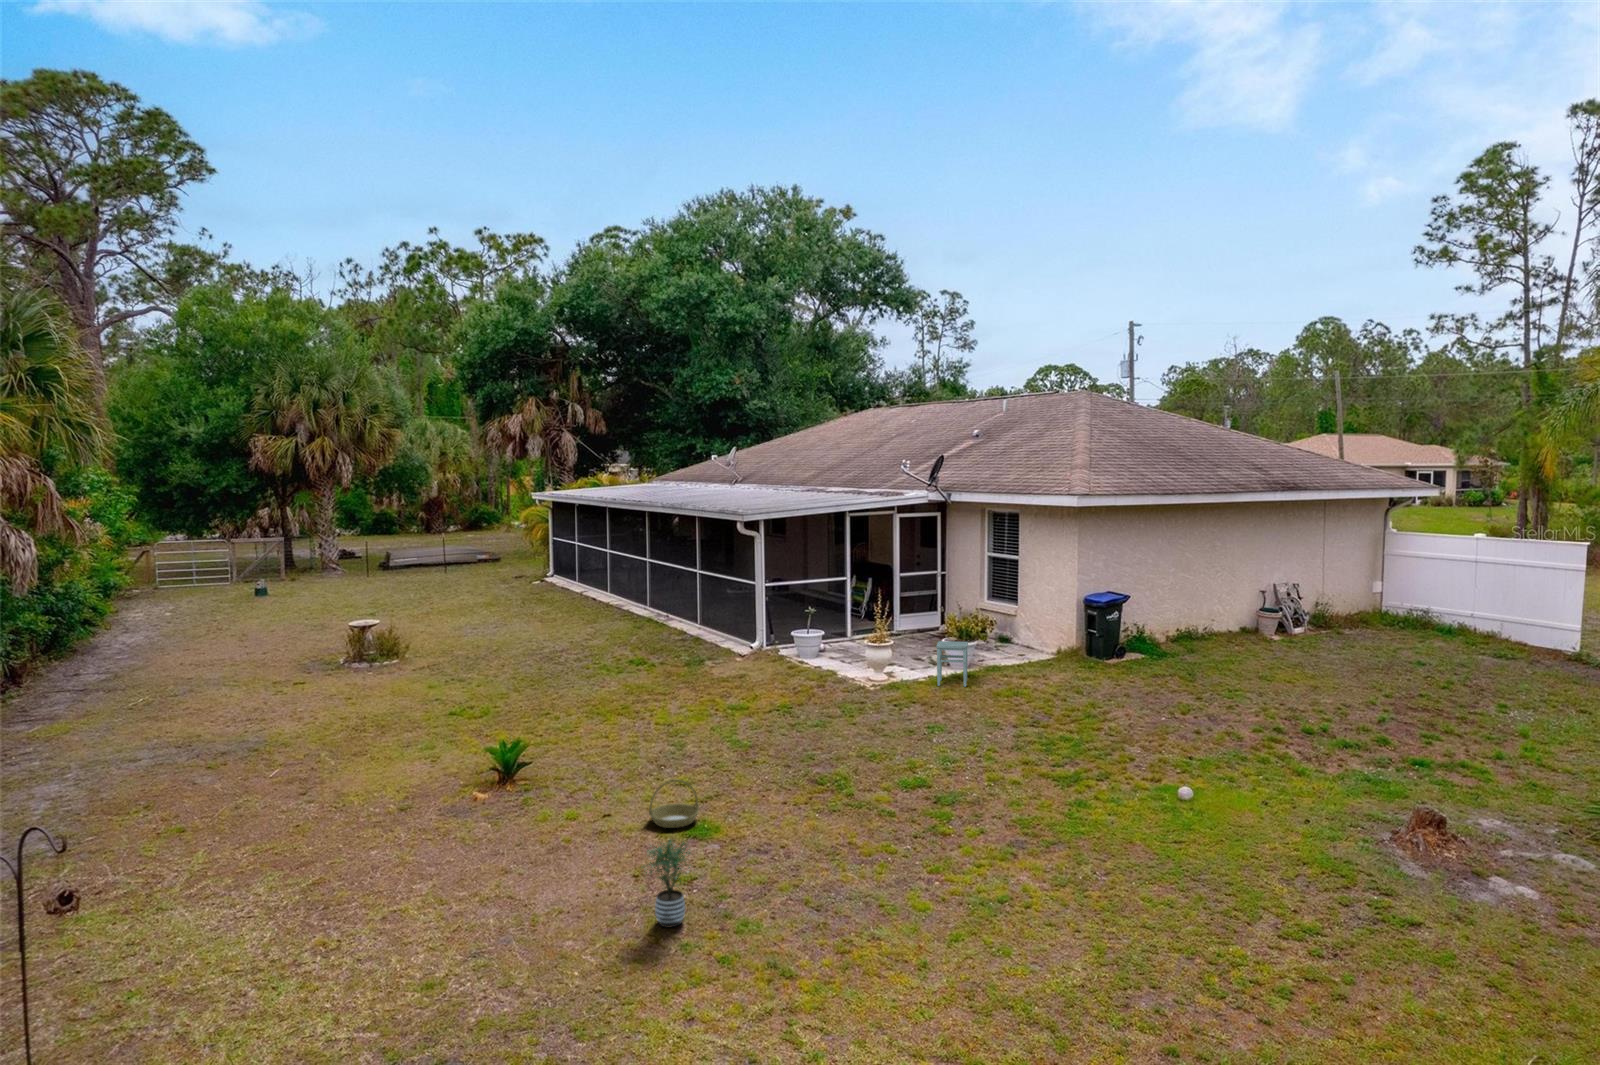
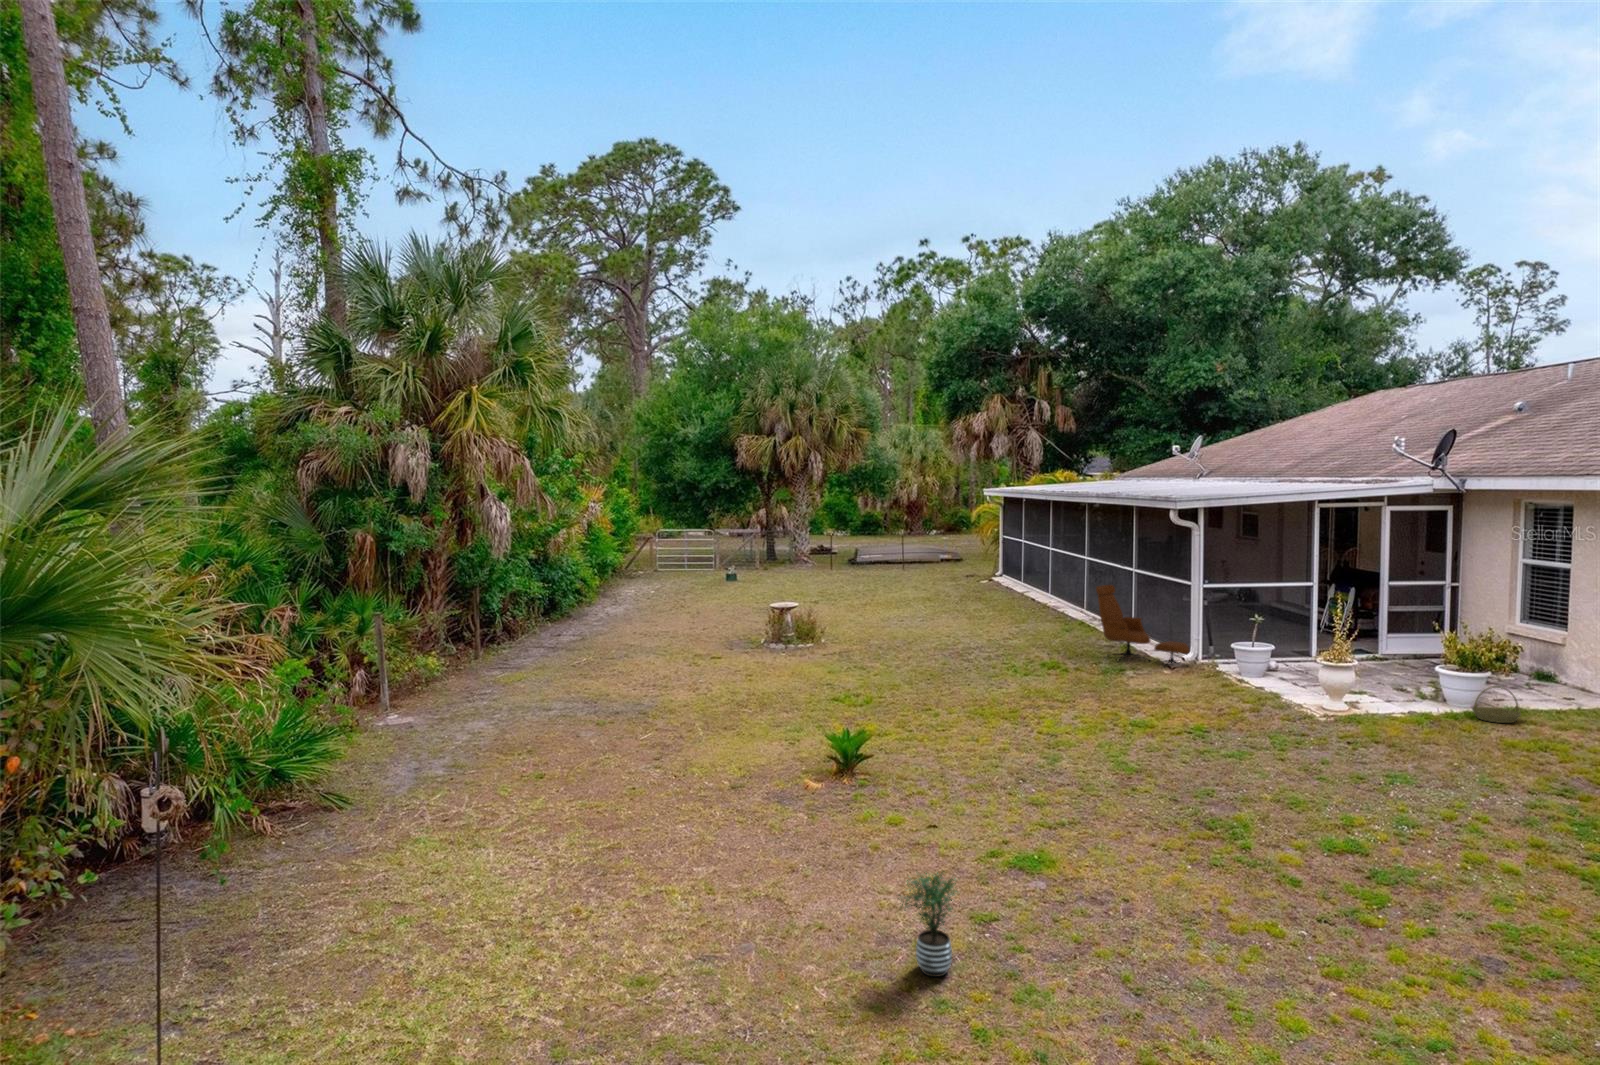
lounge chair: none [675,586,758,658] -> present [1096,585,1190,664]
stool: present [936,641,968,687] -> none [1418,670,1472,733]
basket: present [649,779,699,828] -> present [1472,686,1521,723]

